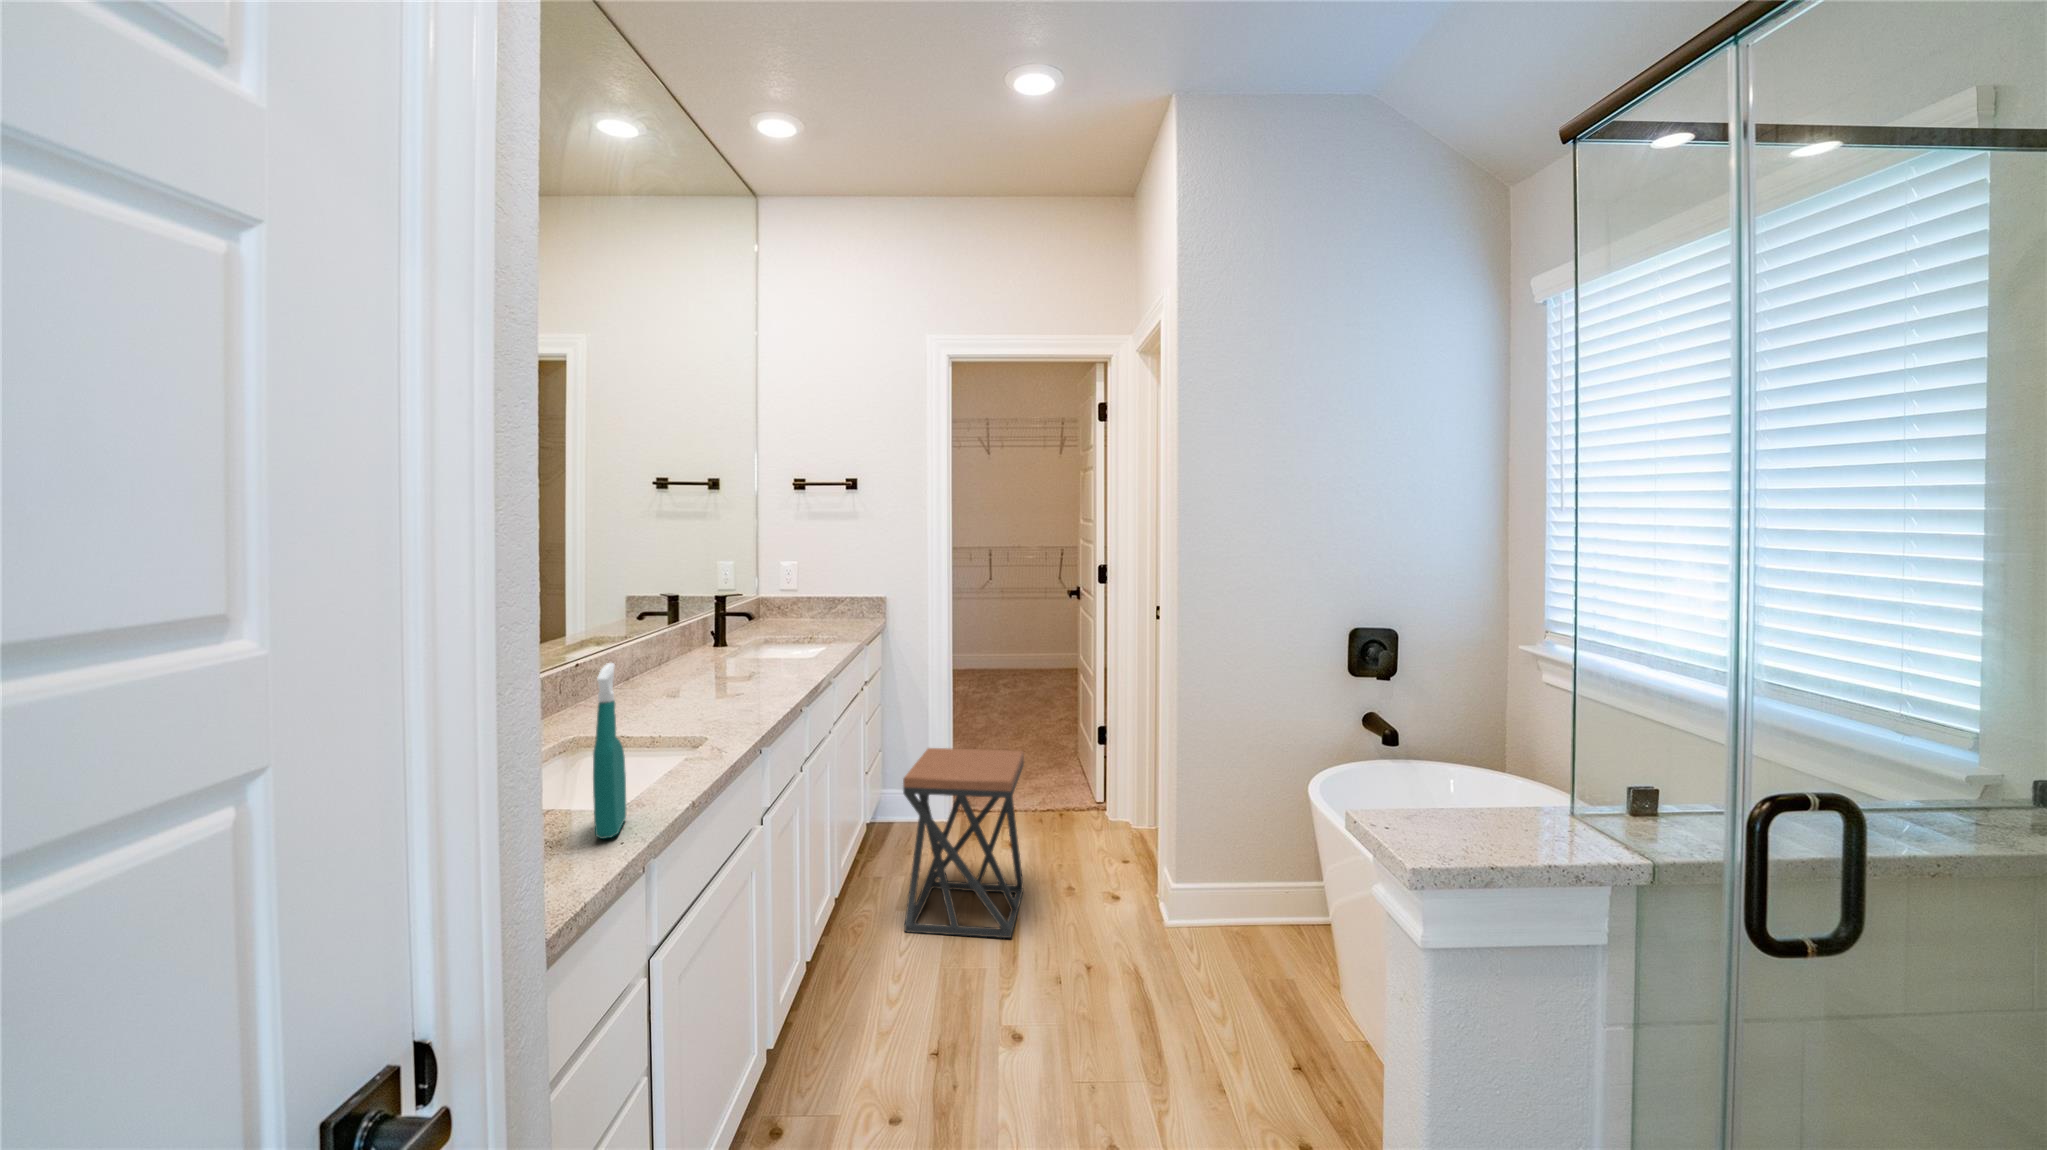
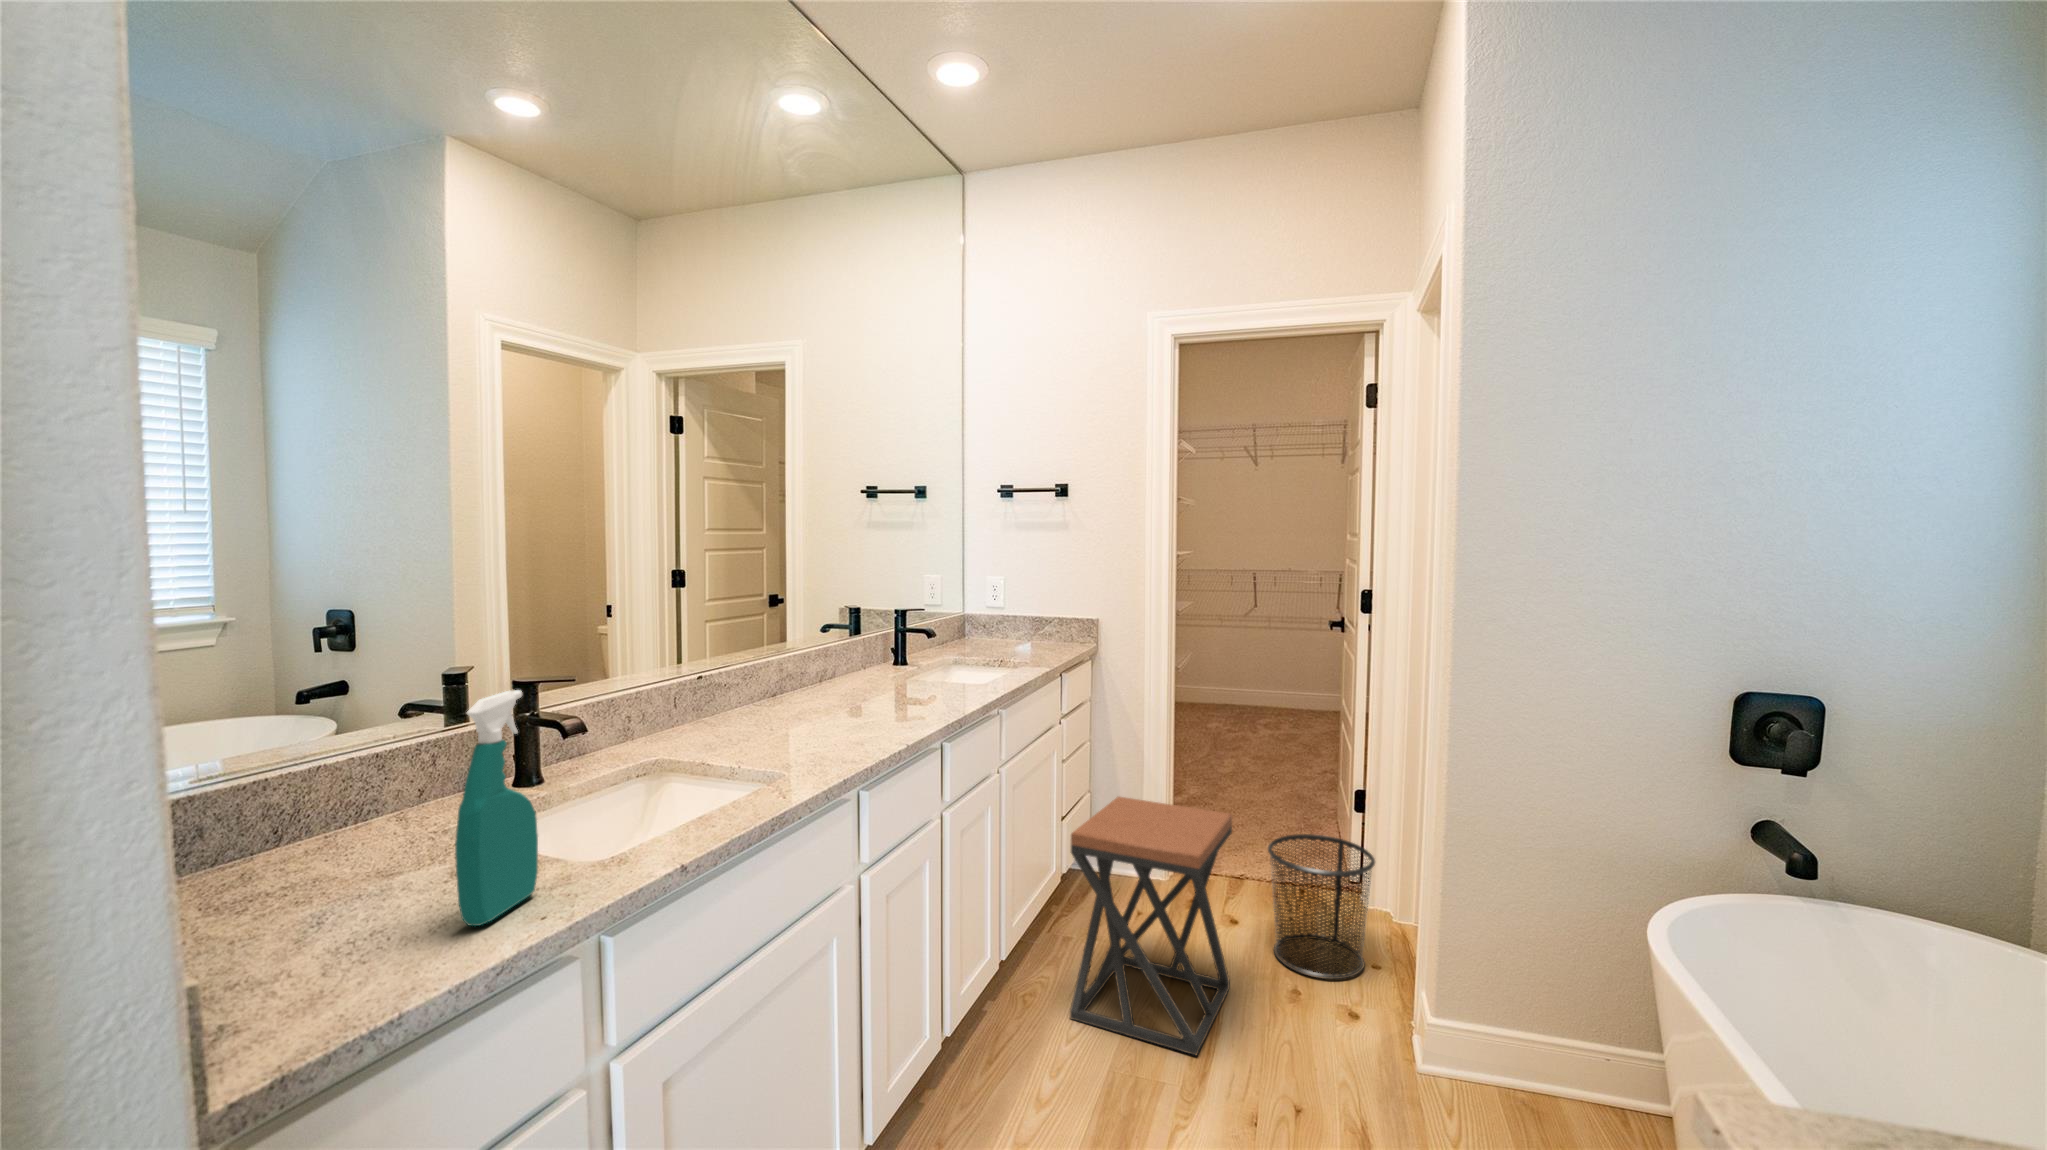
waste bin: none [1044,765,1124,873] -> present [1268,834,1375,979]

